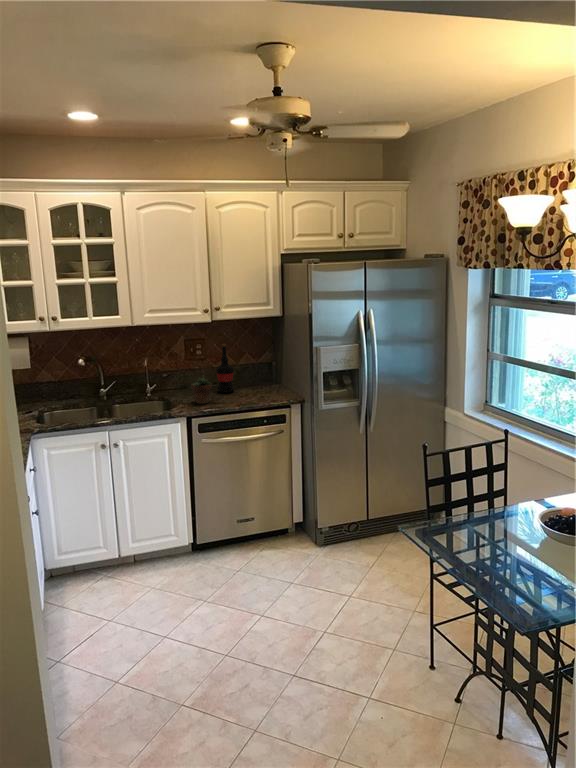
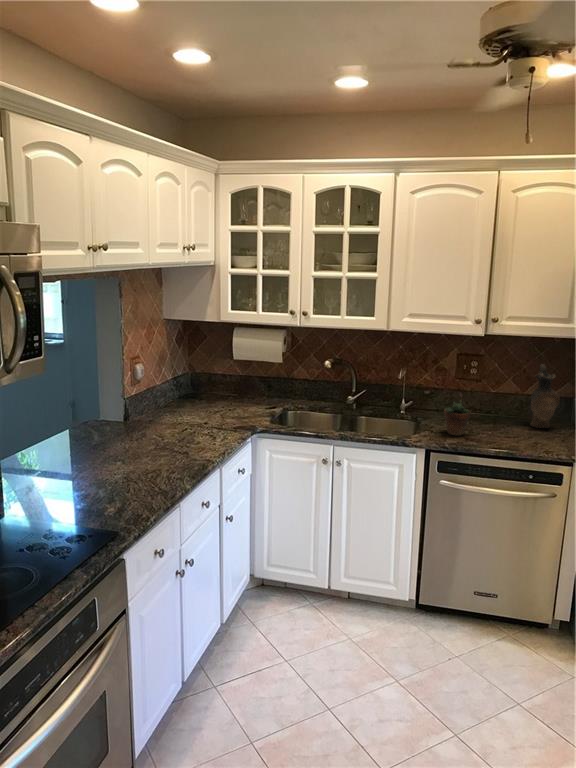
ceramic pitcher: none [247,340,267,388] -> present [530,364,560,428]
wine bottle: present [216,344,234,393] -> none [484,365,510,426]

